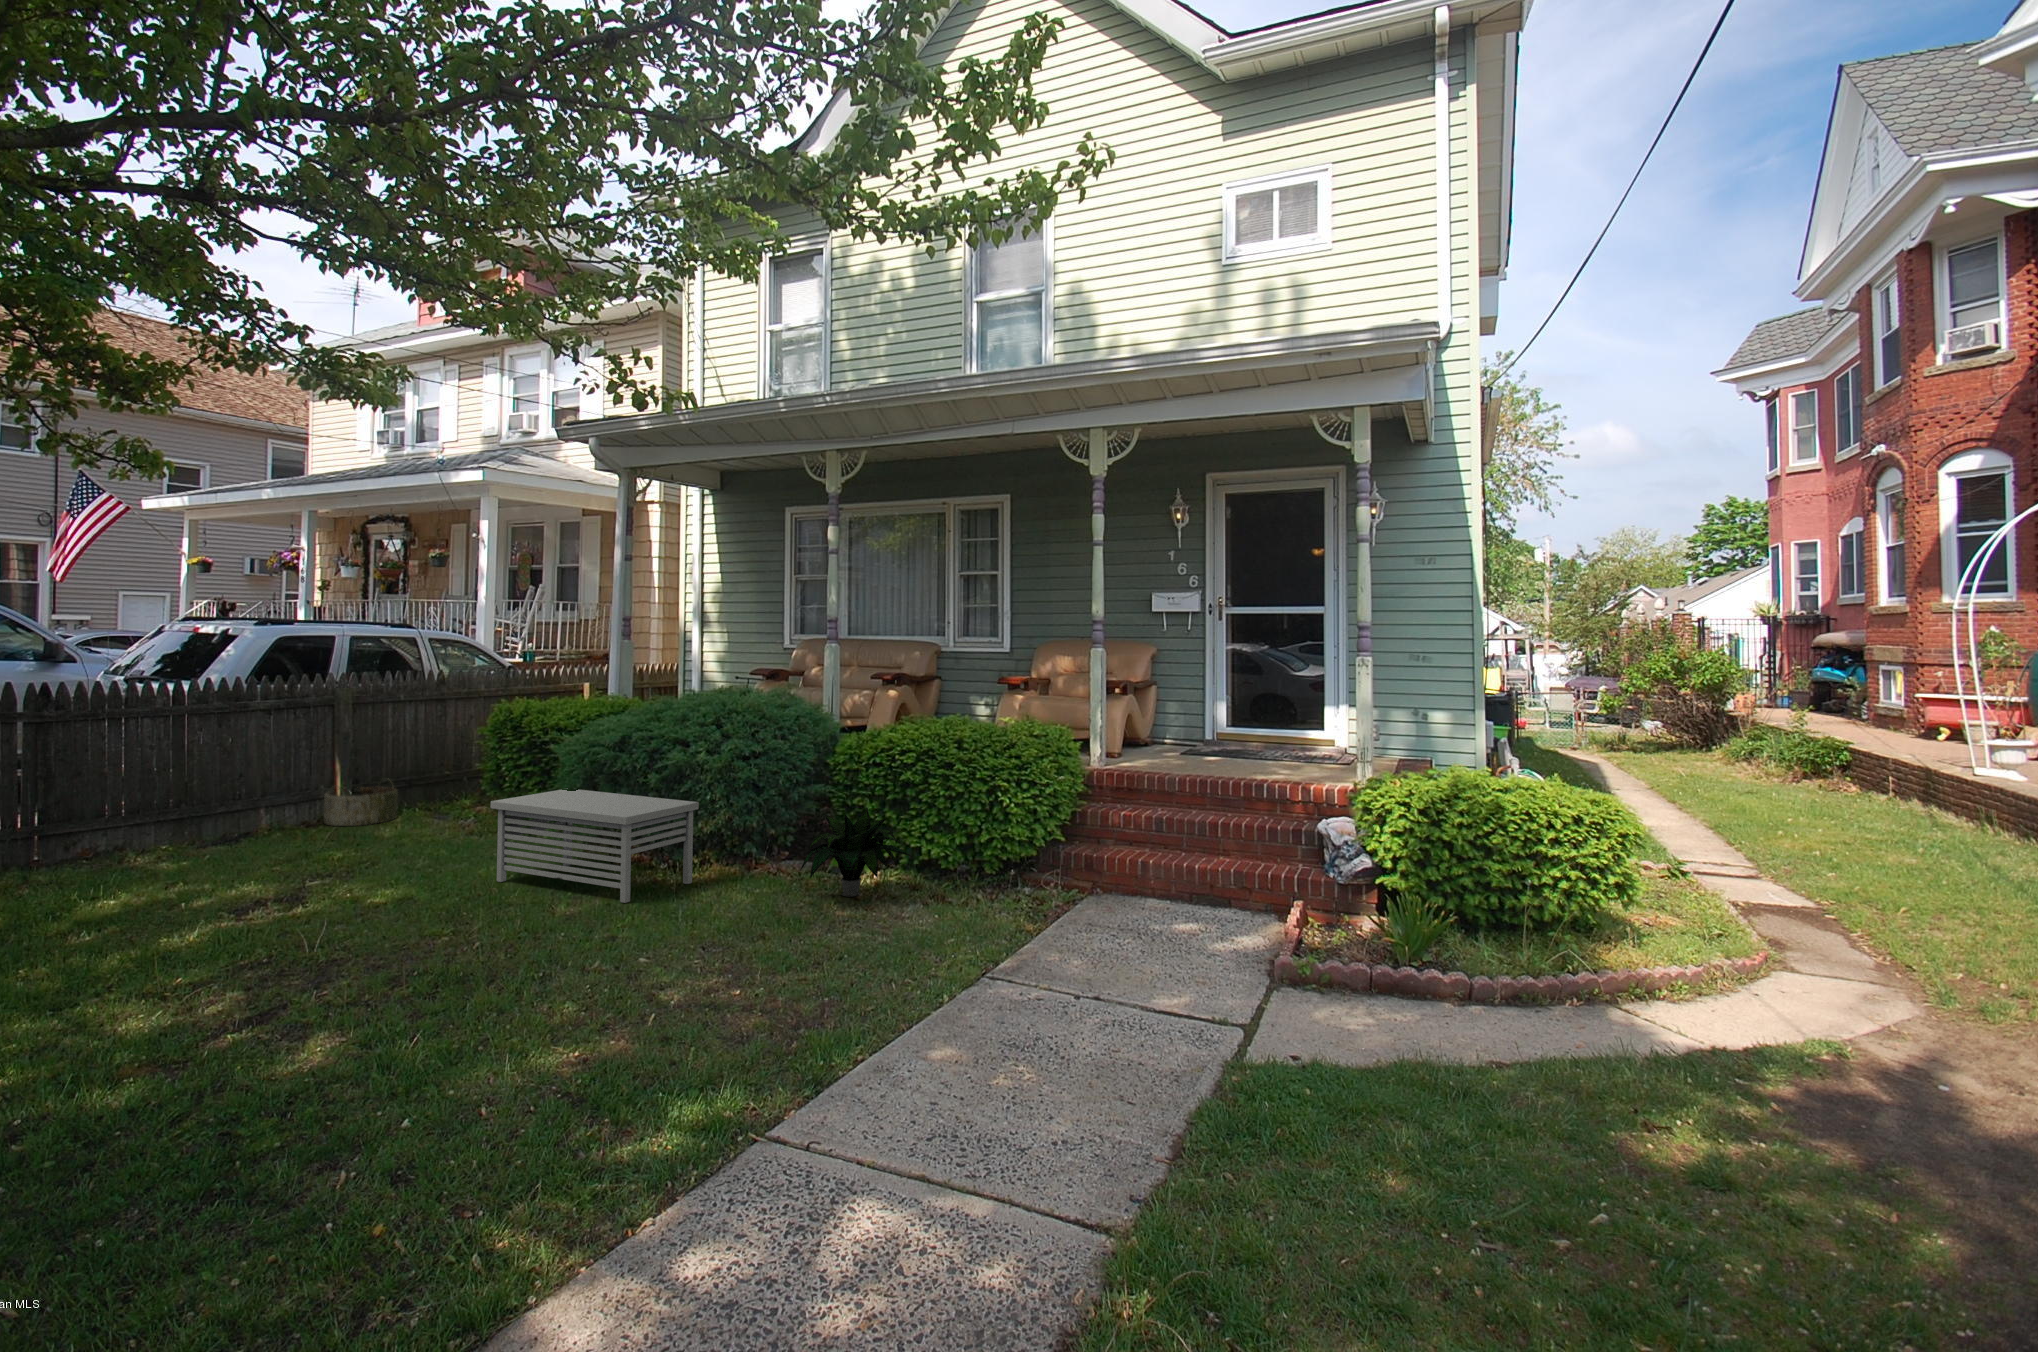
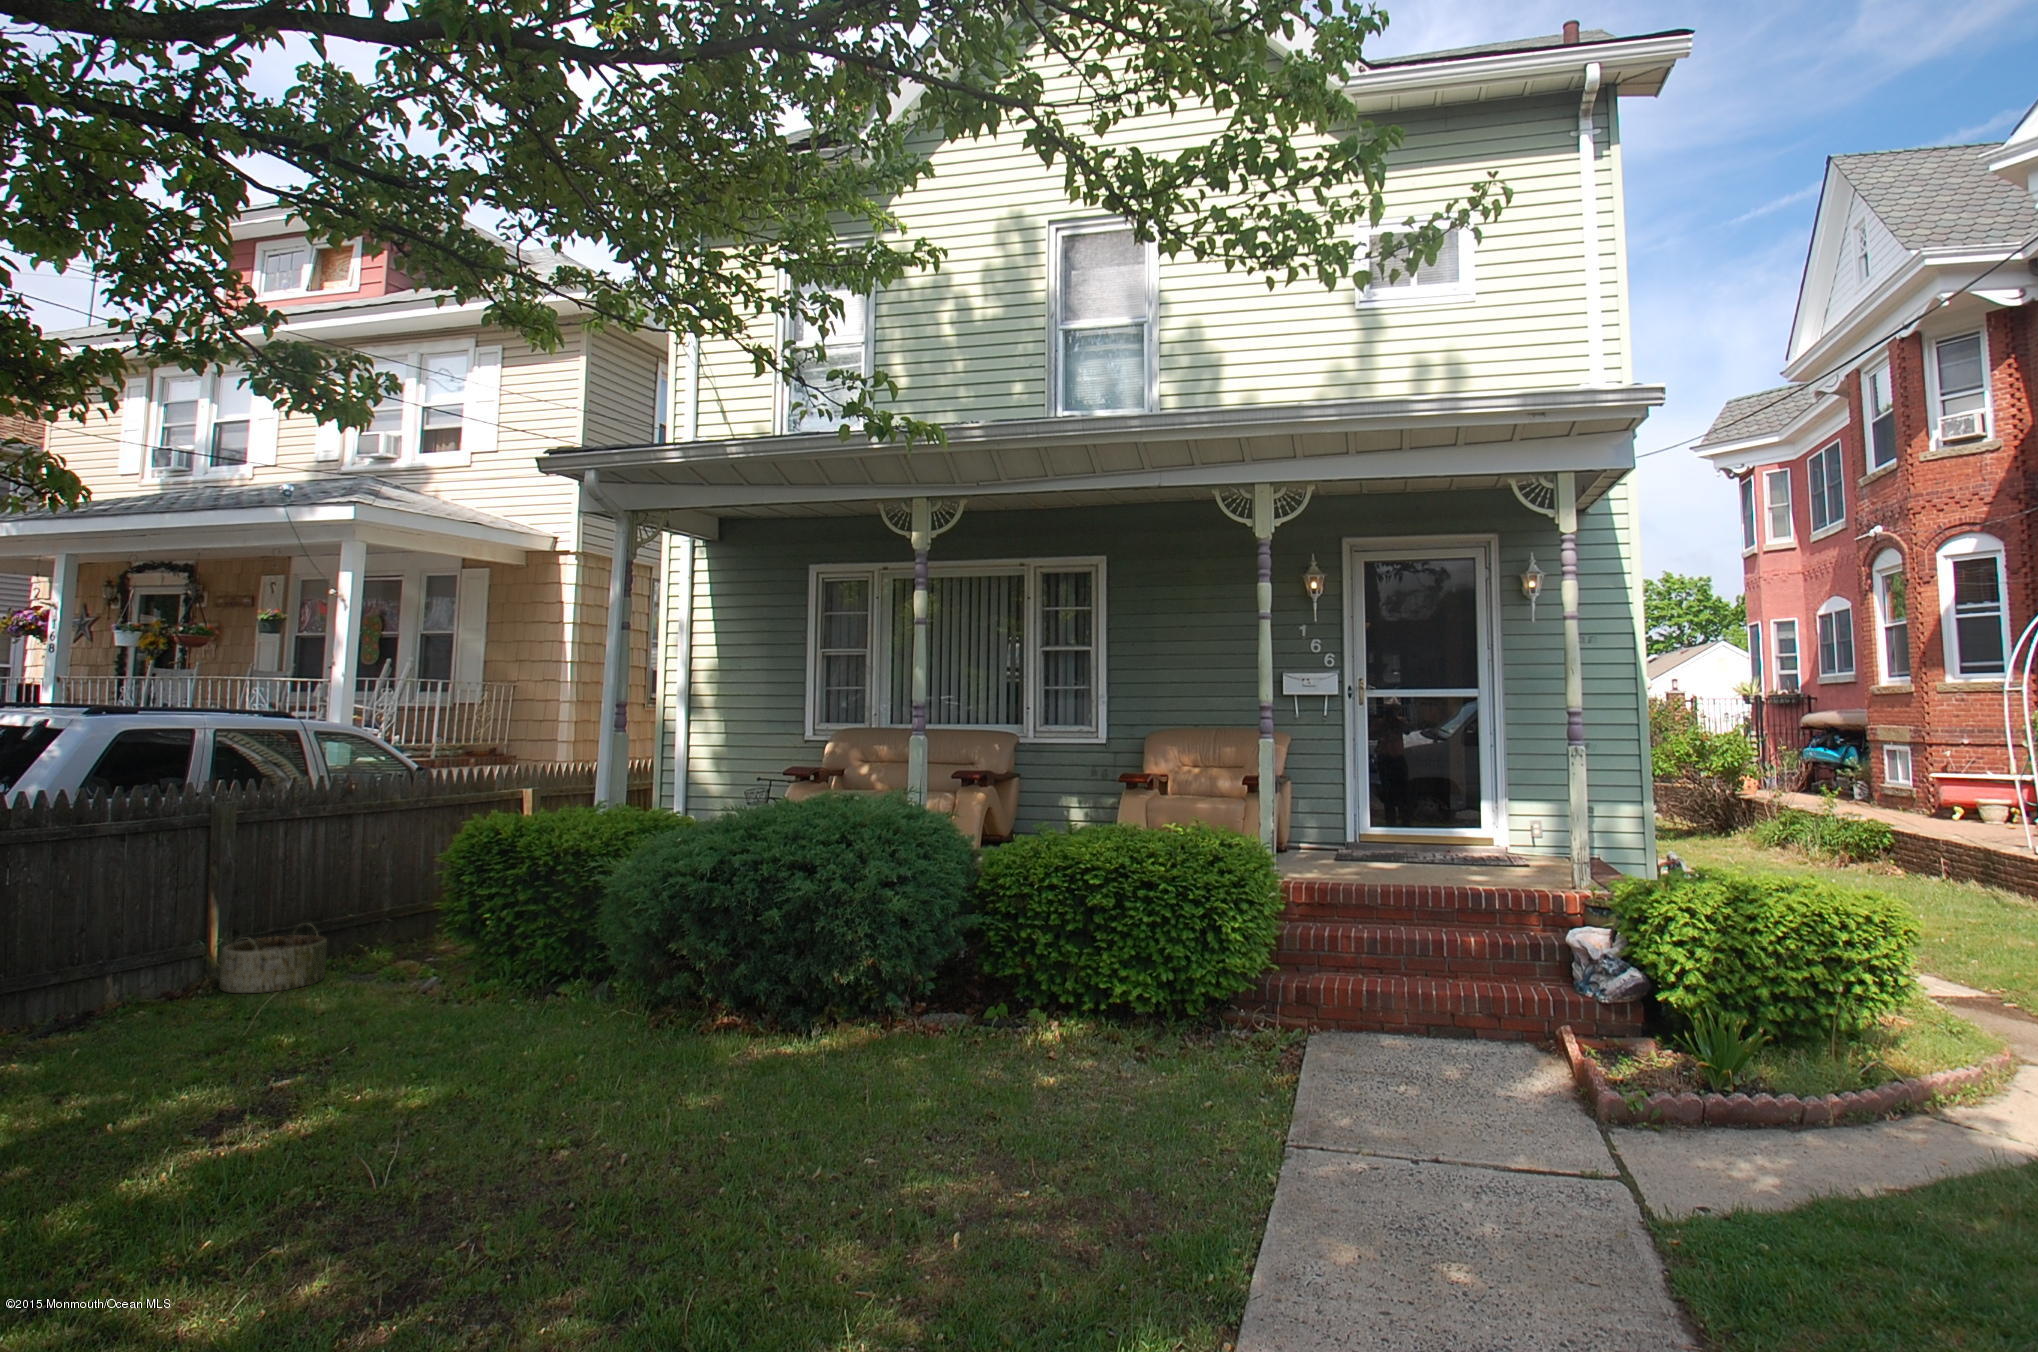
storage bench: present [491,789,699,903] -> none [555,929,835,1077]
potted plant: present [801,808,910,897] -> none [981,937,1117,1049]

